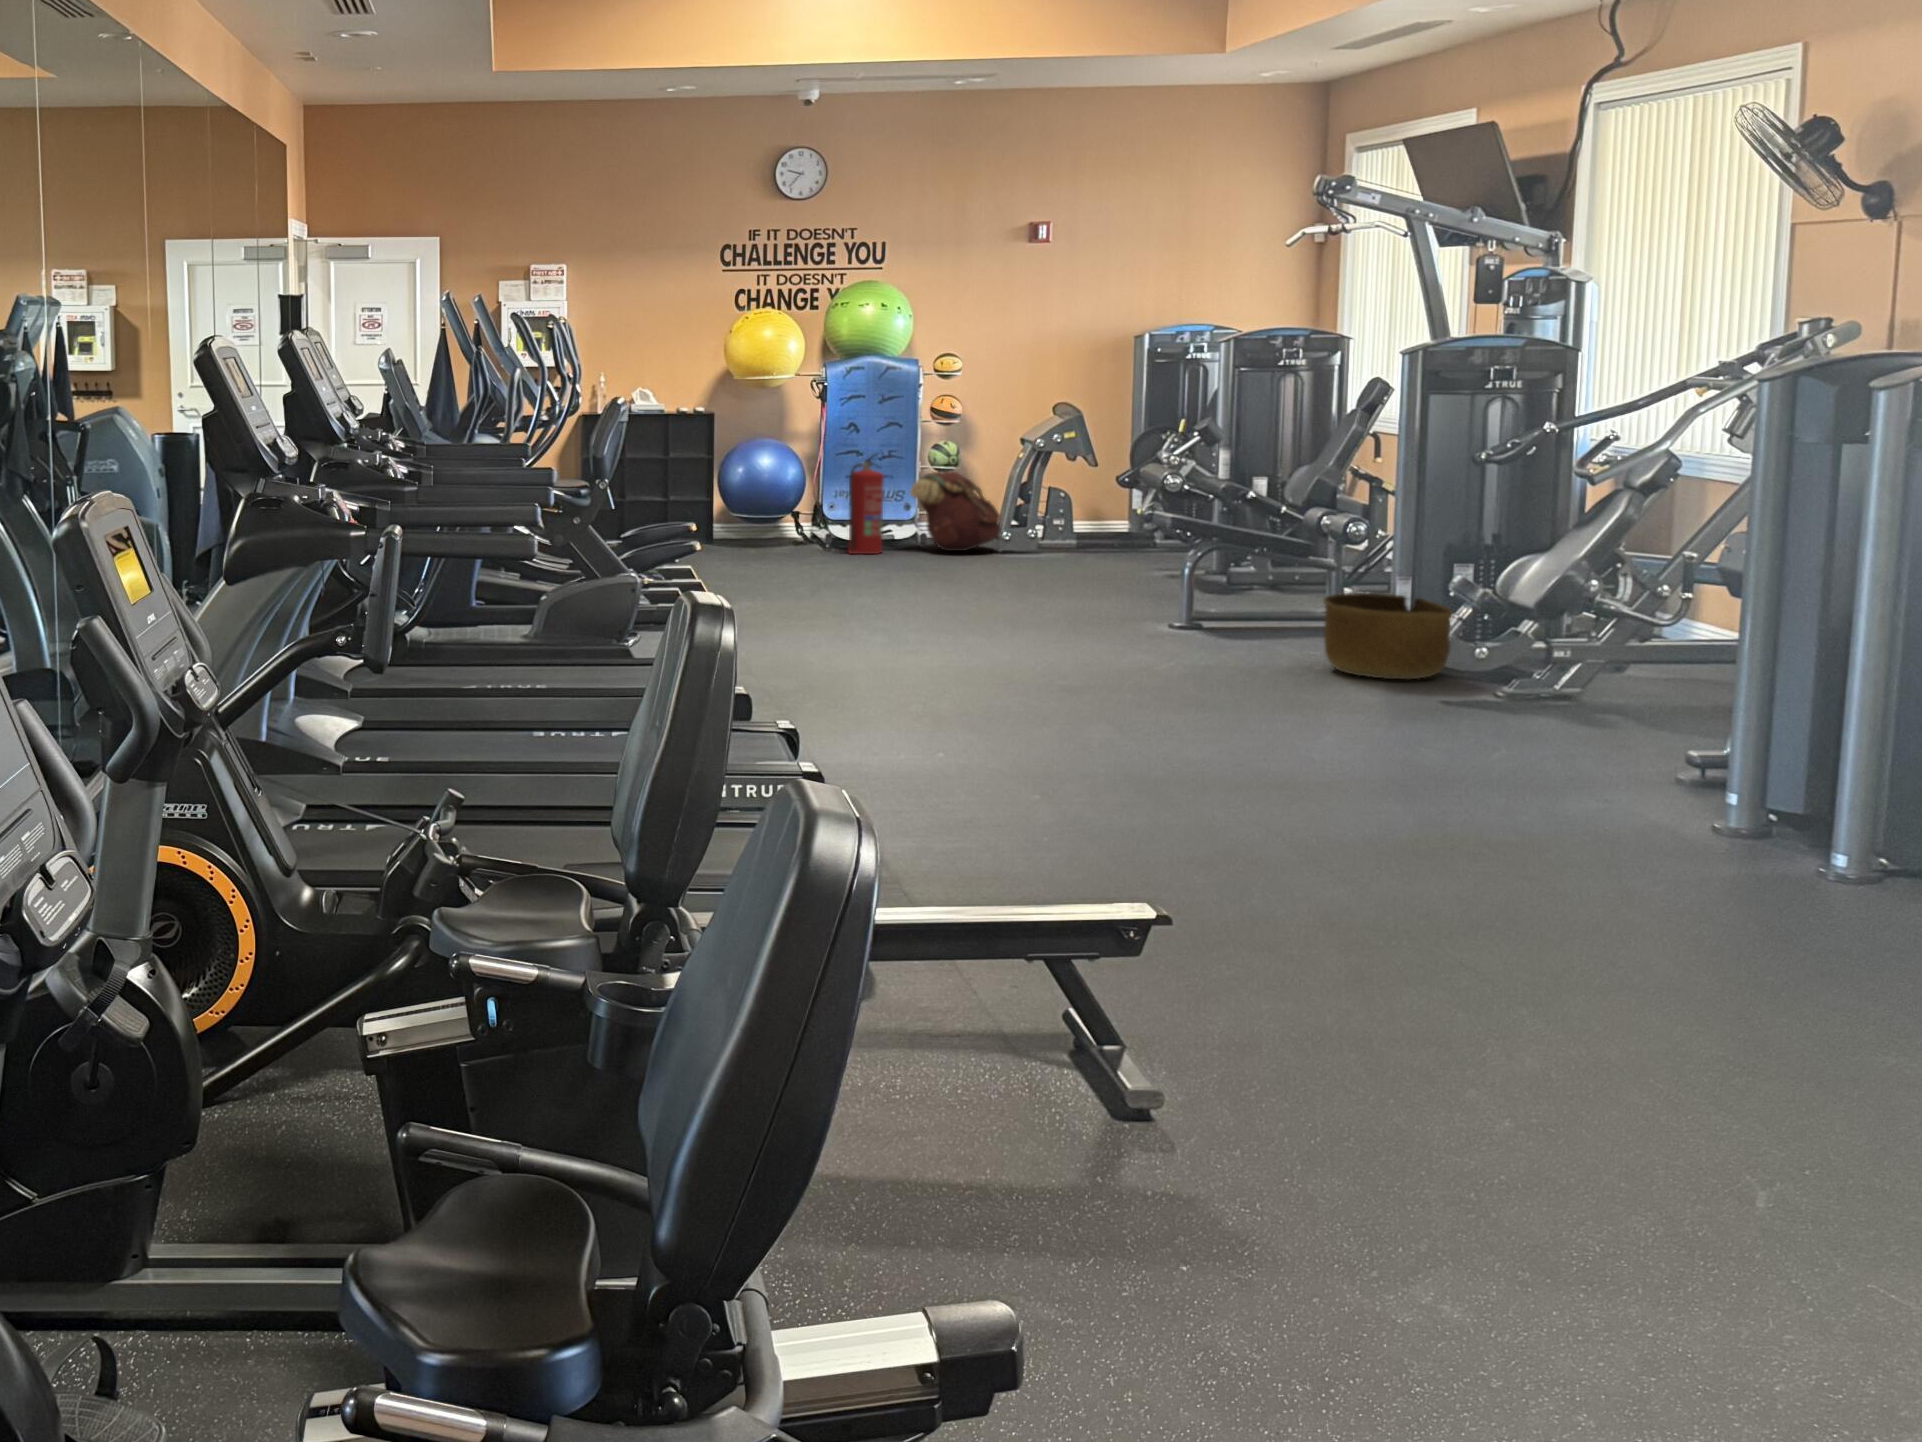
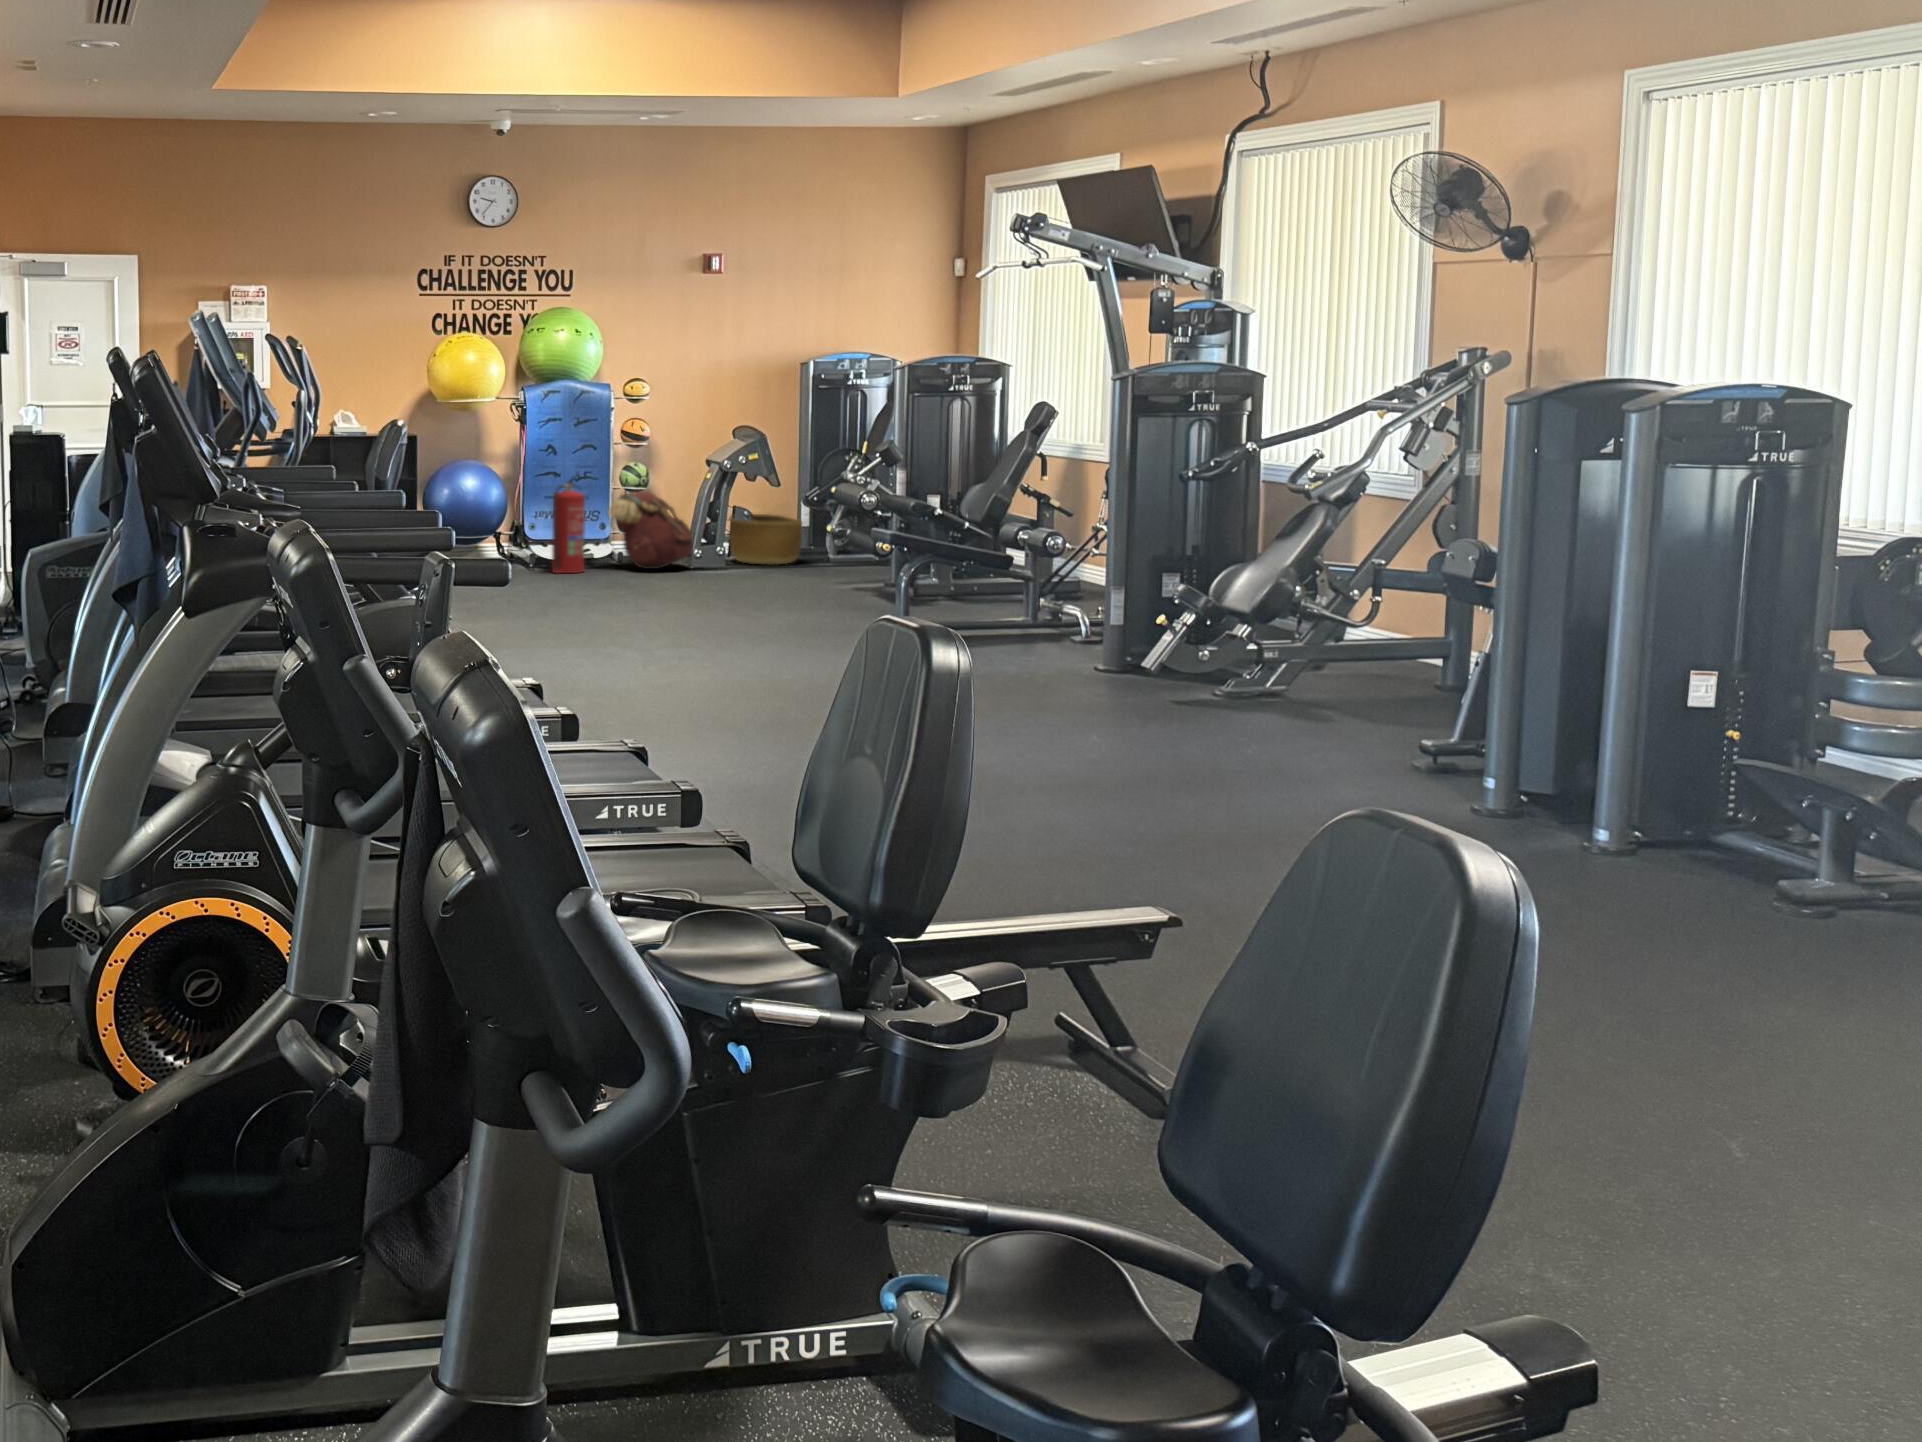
basket: present [1323,593,1453,679] -> present [729,514,802,565]

